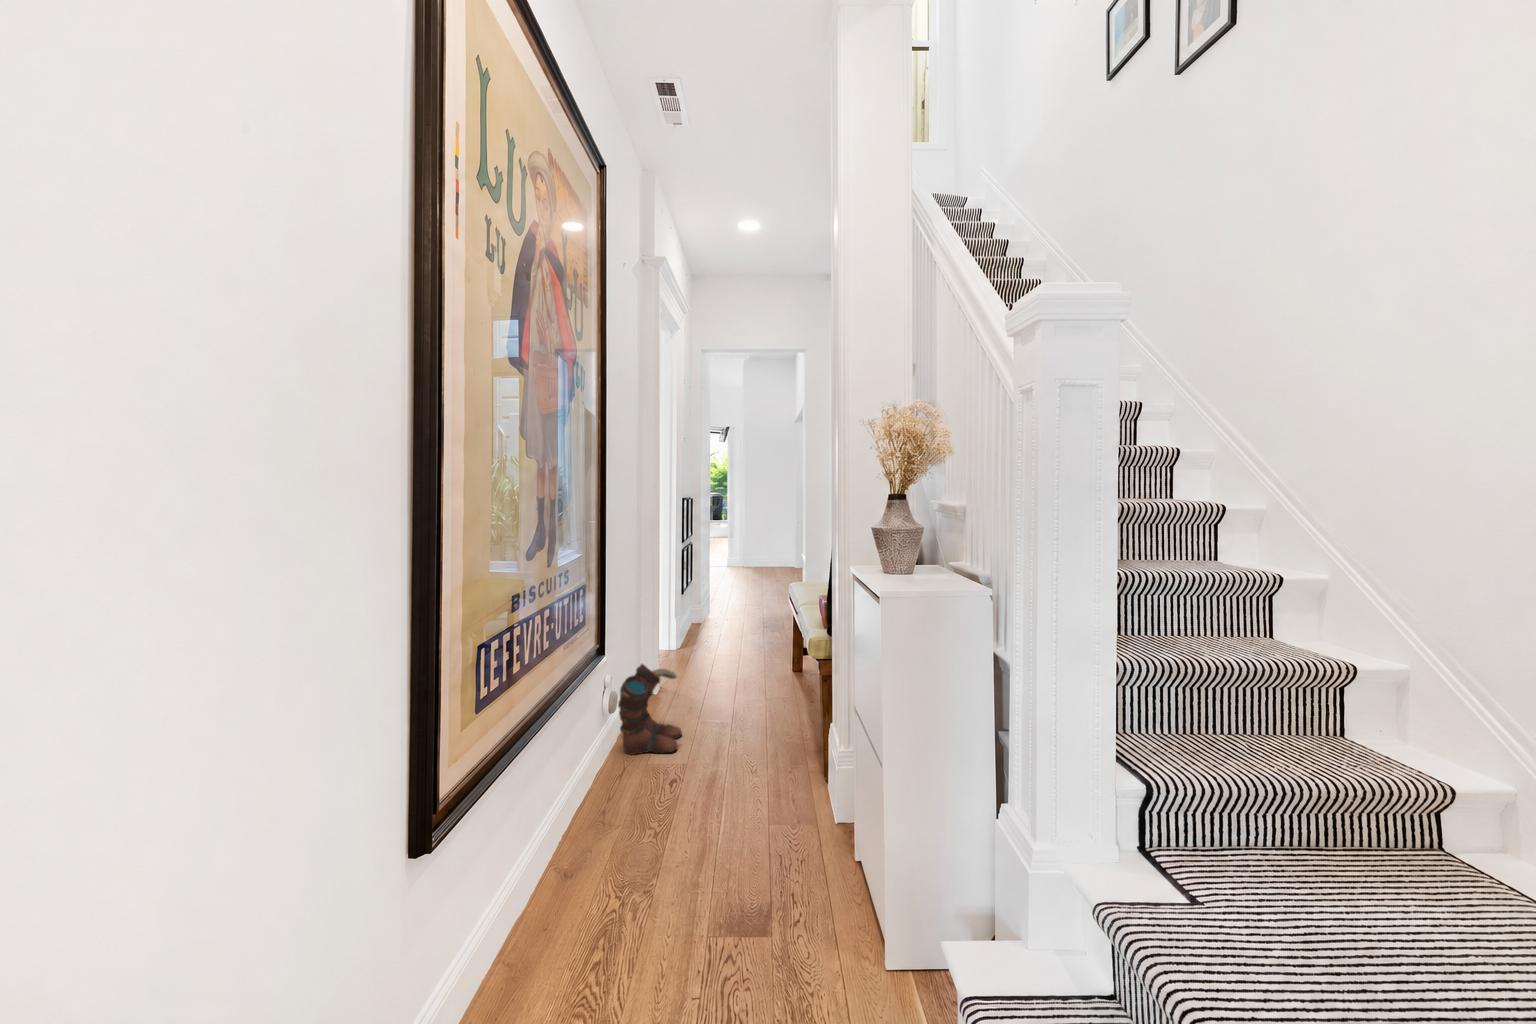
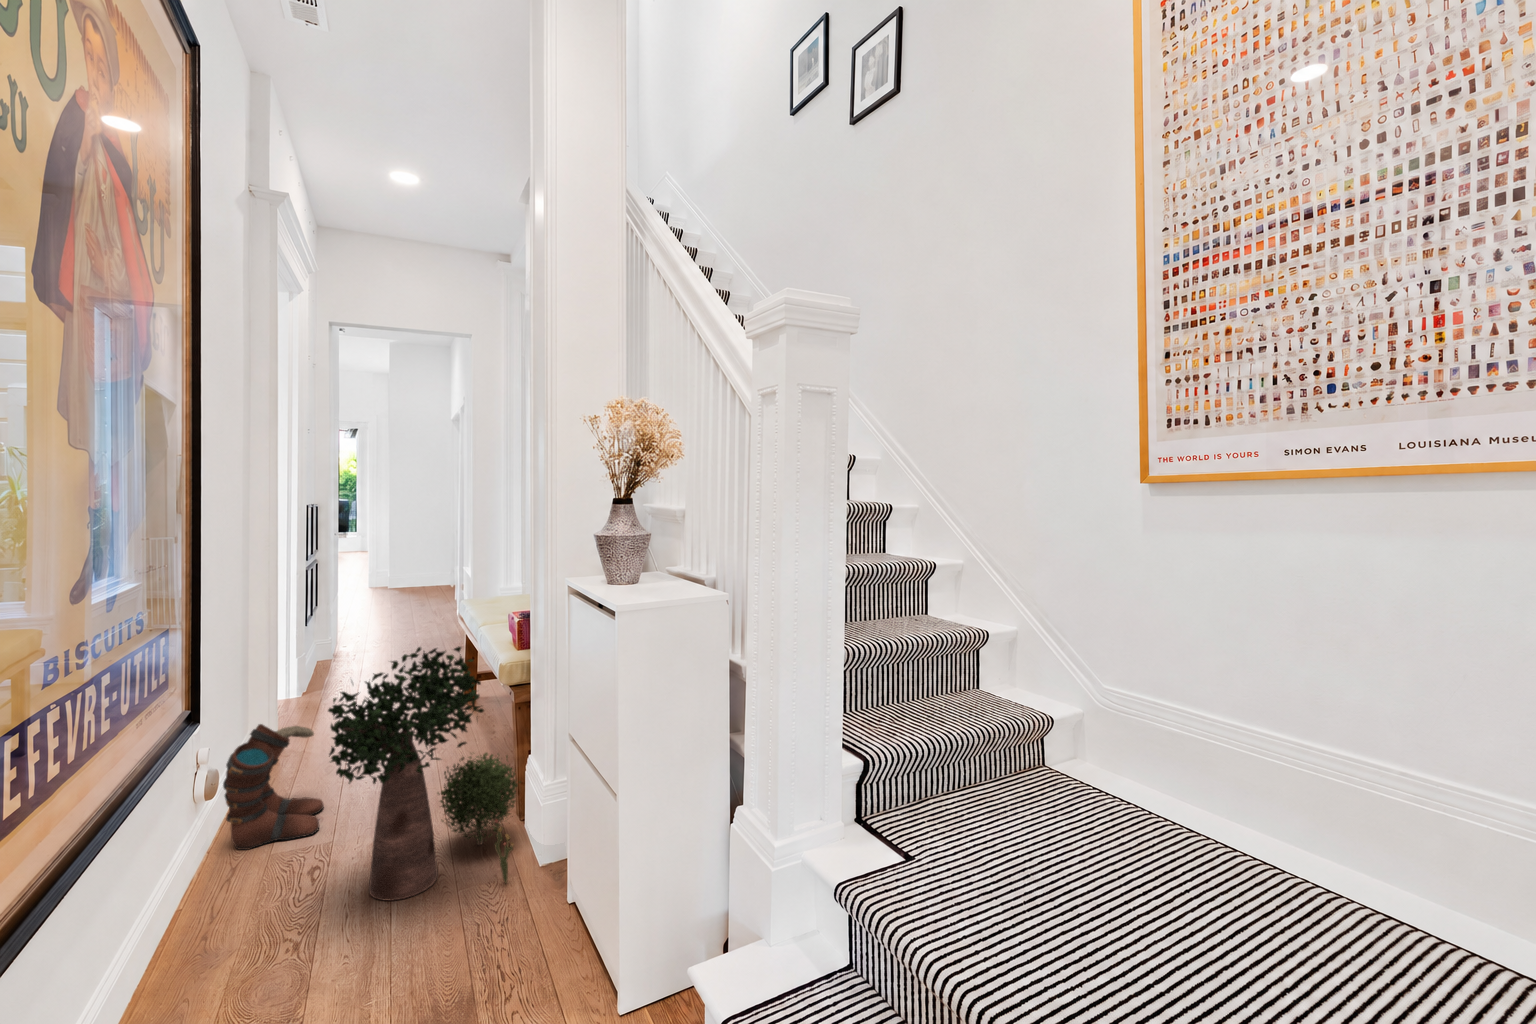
potted plant: none [676,614,821,821] -> present [328,646,520,900]

